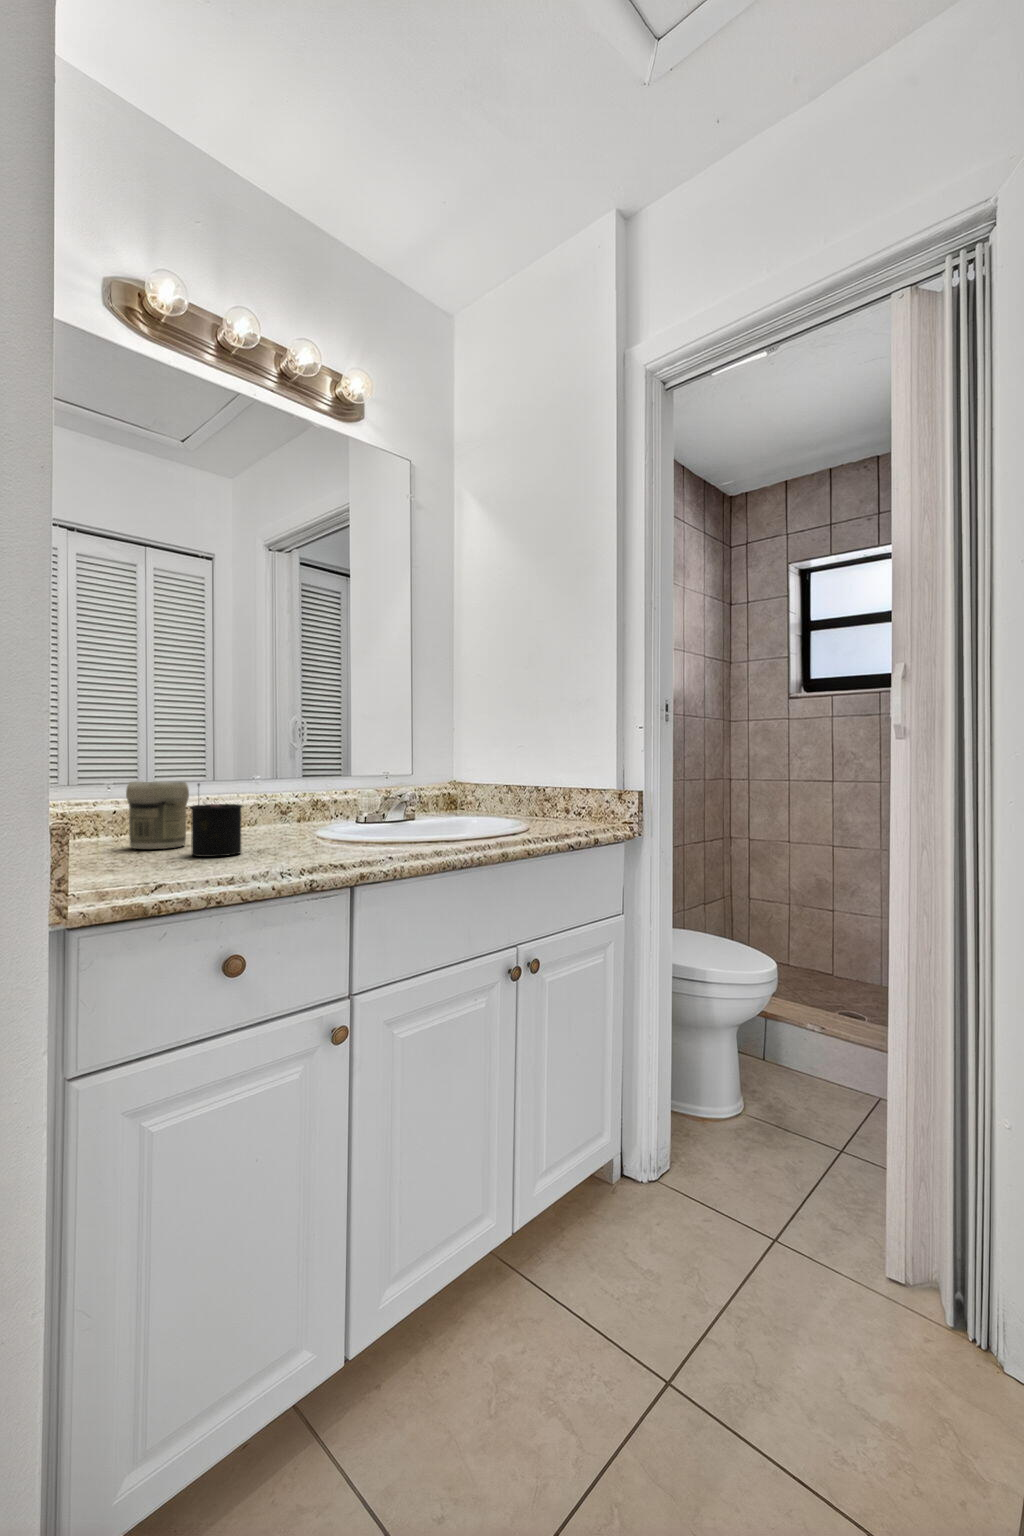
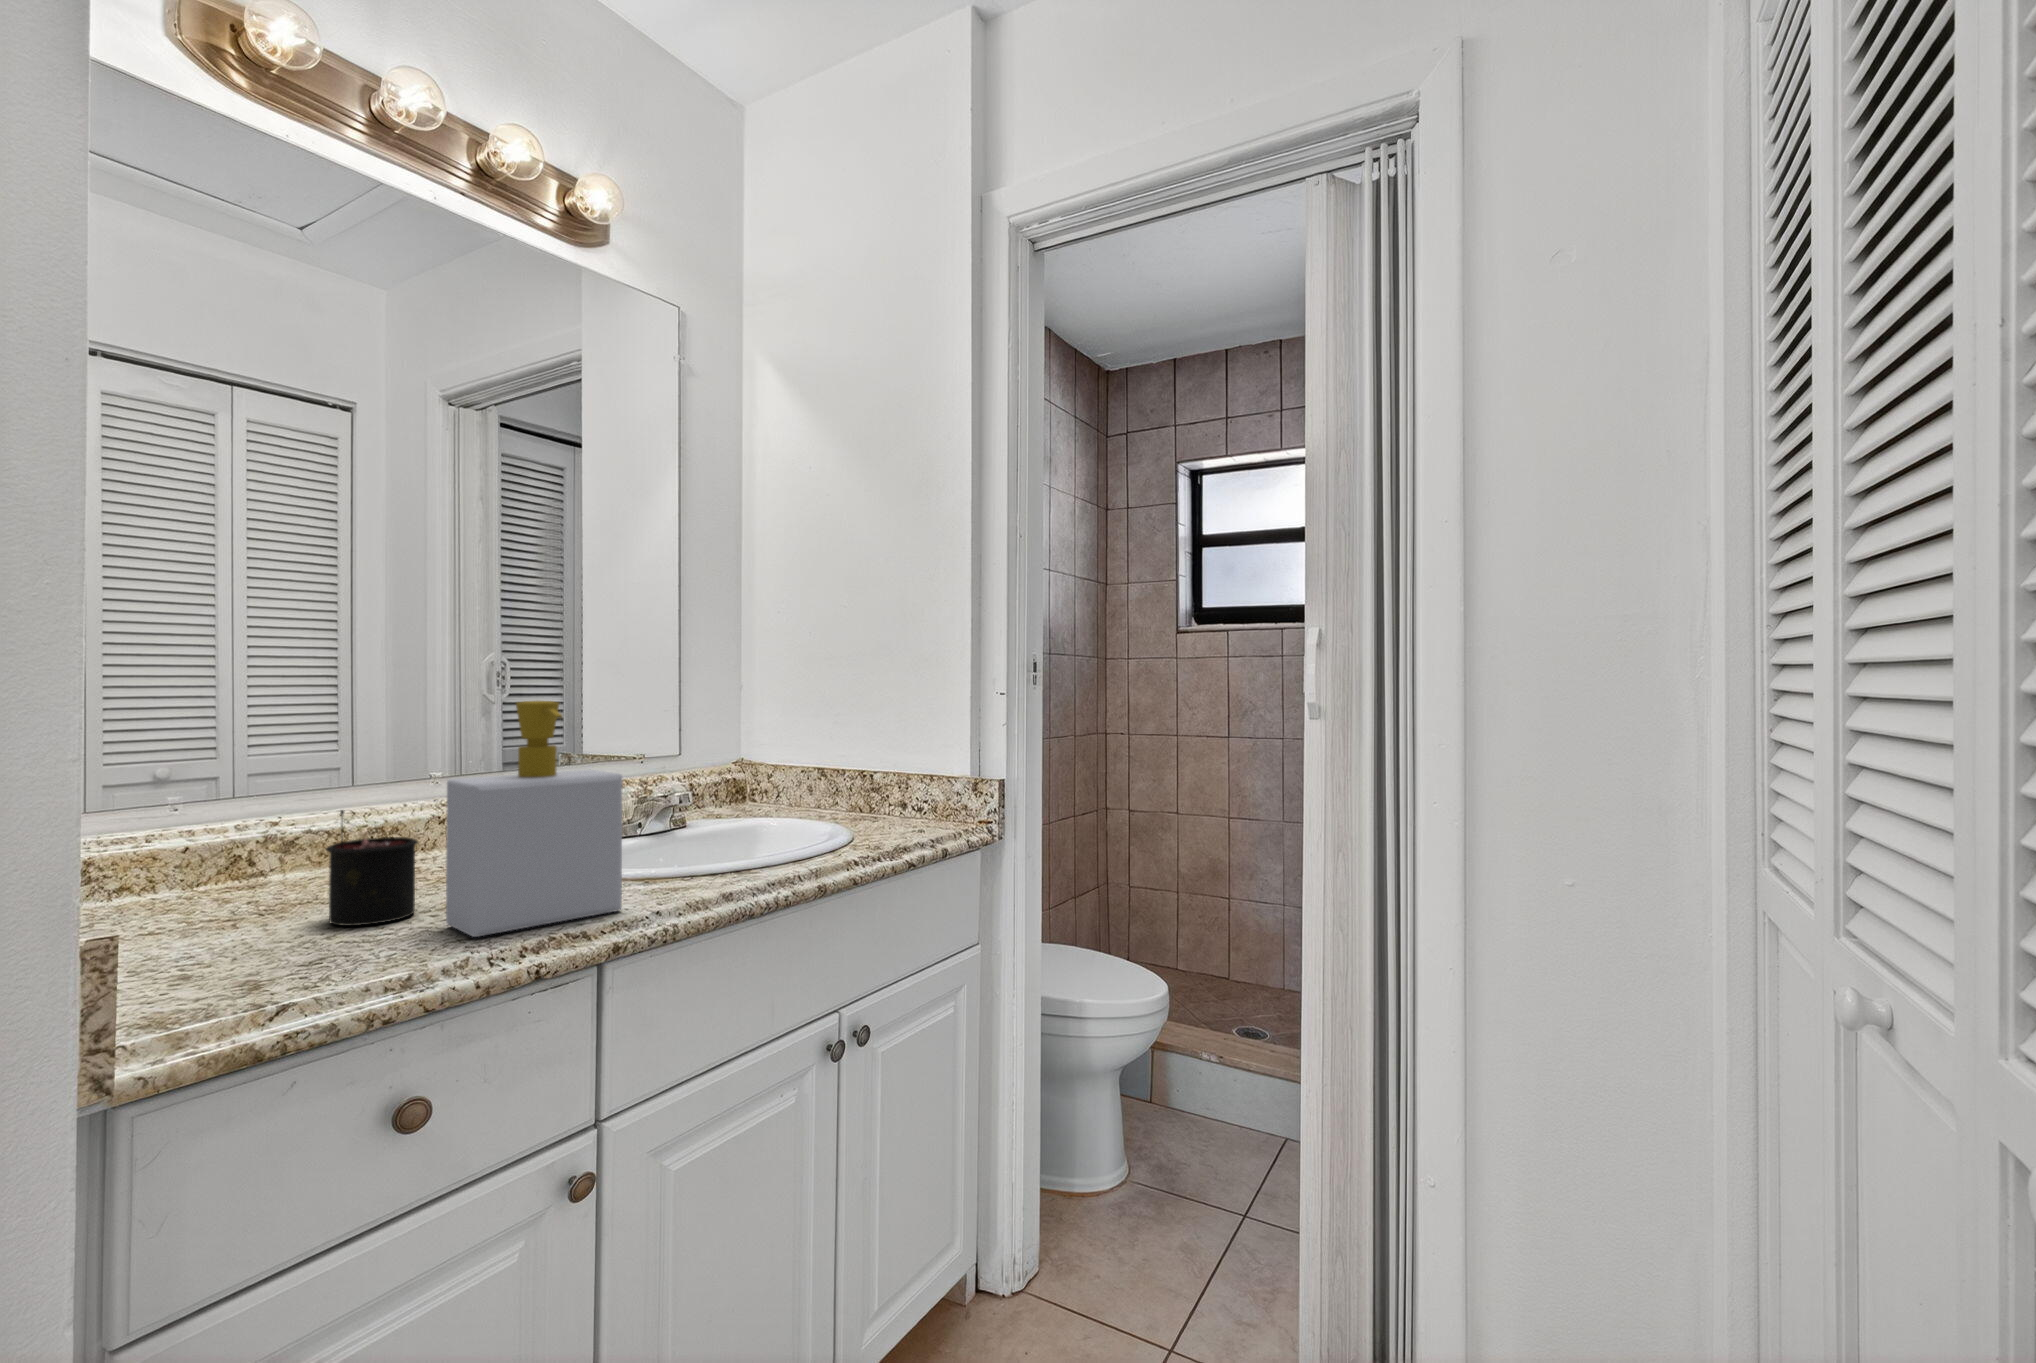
soap bottle: none [259,711,368,864] -> present [446,701,622,937]
jar: present [126,781,189,849] -> none [209,798,322,912]

